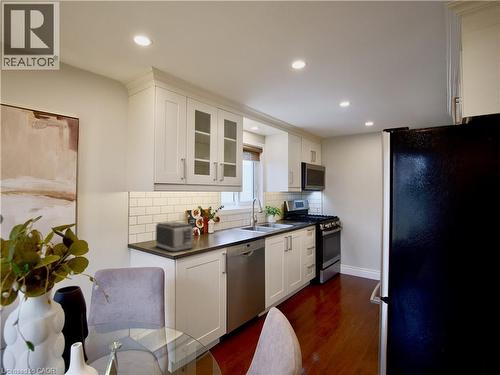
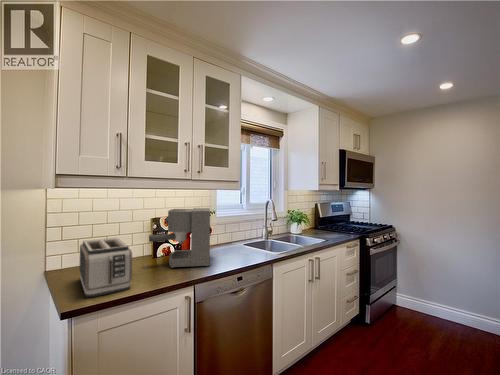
coffee maker: none [190,204,229,240] -> present [149,208,210,268]

